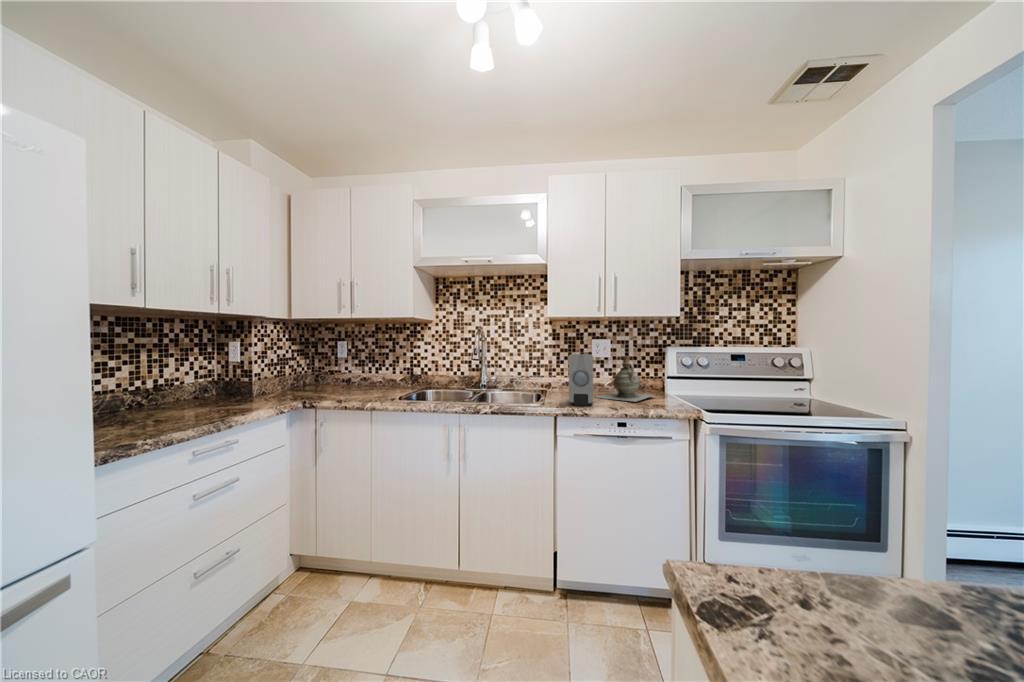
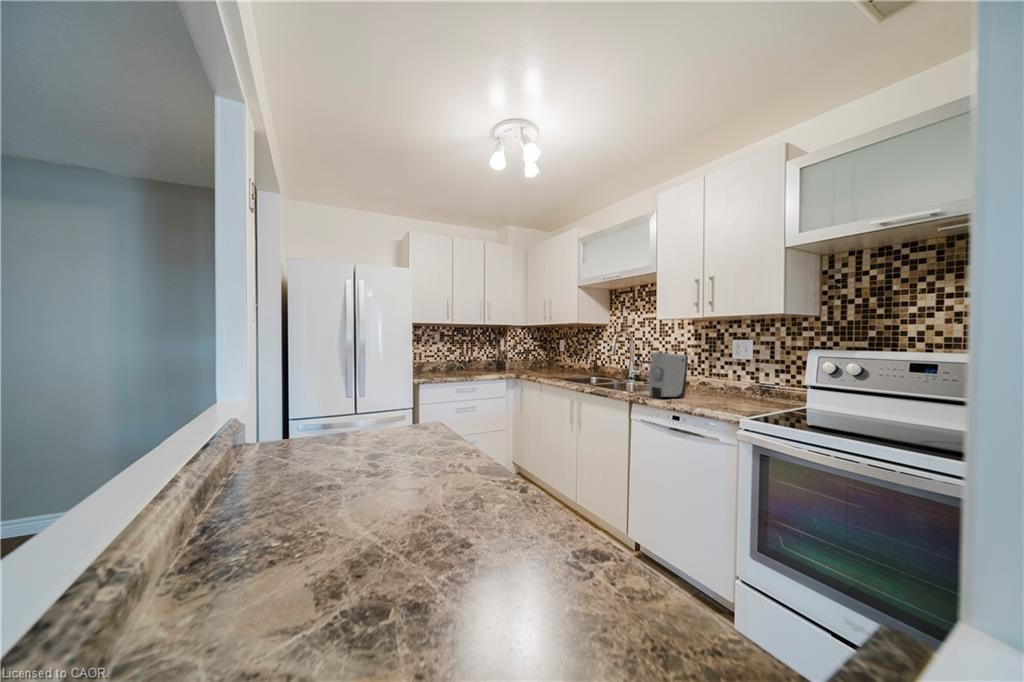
ceramic jug: present [596,356,654,402] -> none [701,357,770,403]

